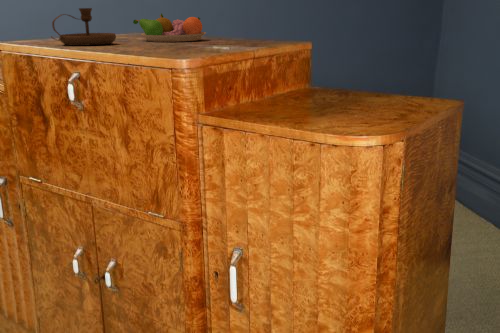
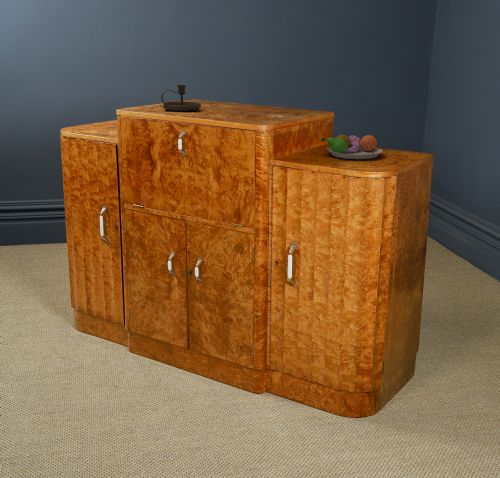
fruit bowl: present [133,13,206,42] -> present [321,131,383,159]

